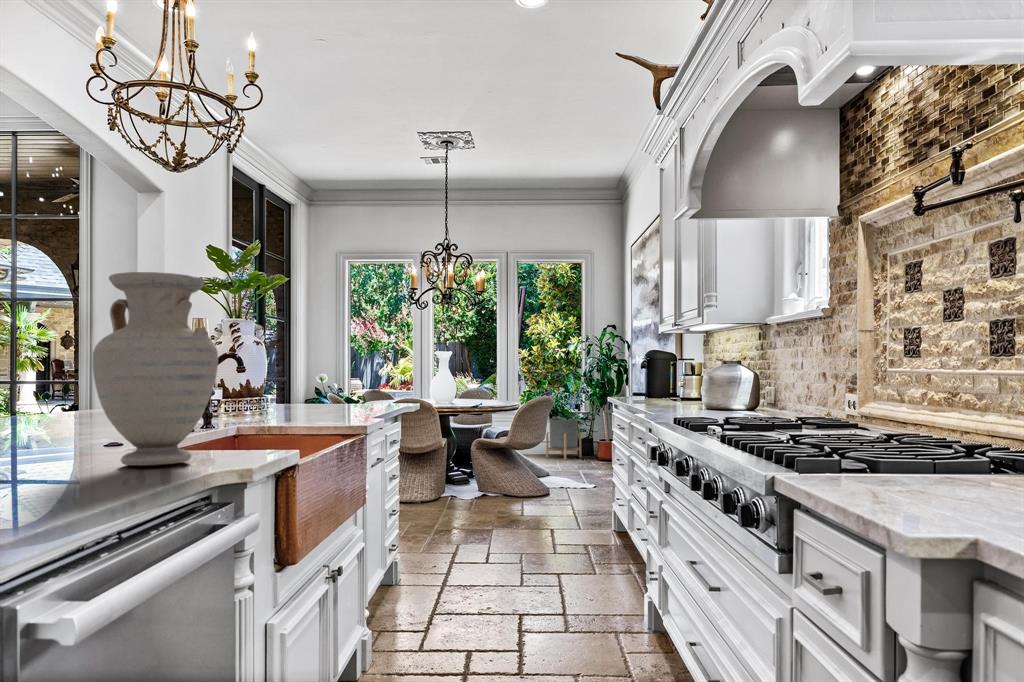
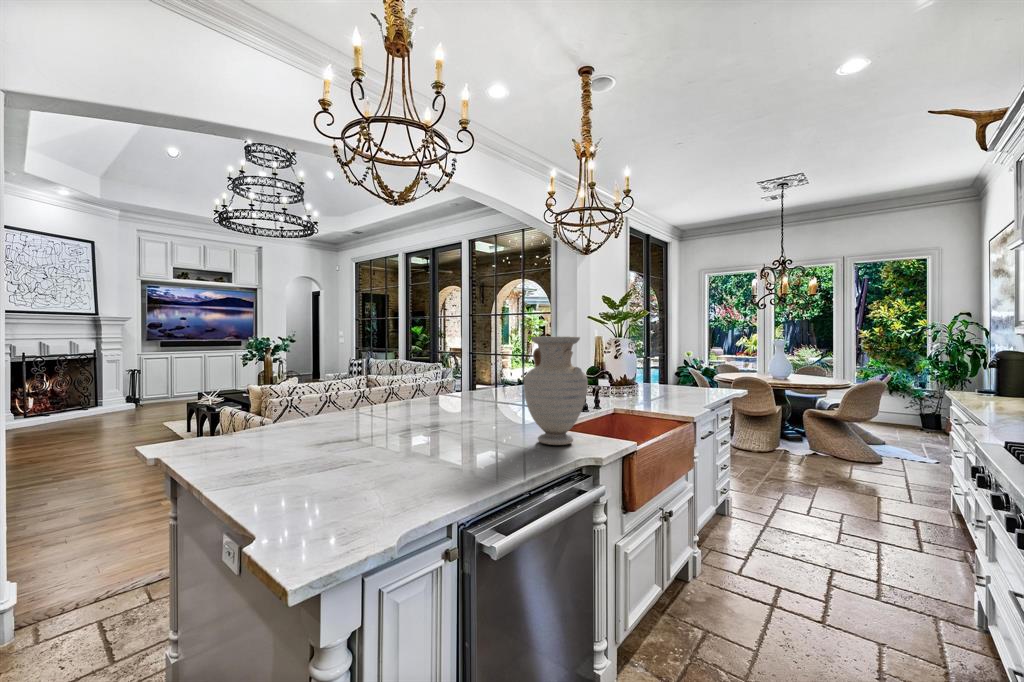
planter: present [546,418,581,460] -> none [884,393,925,431]

